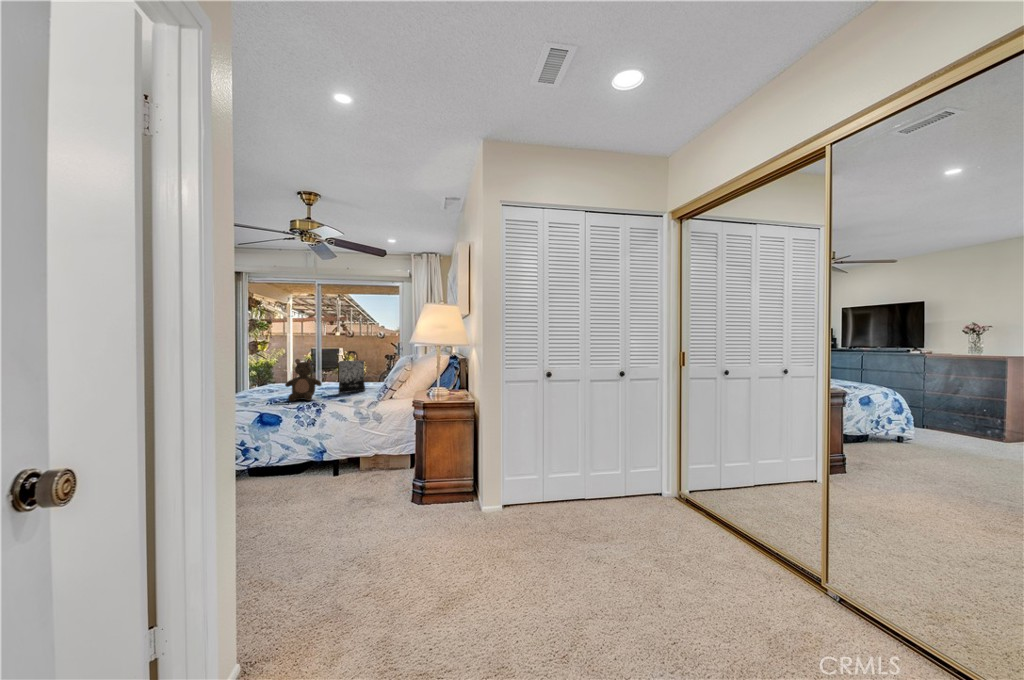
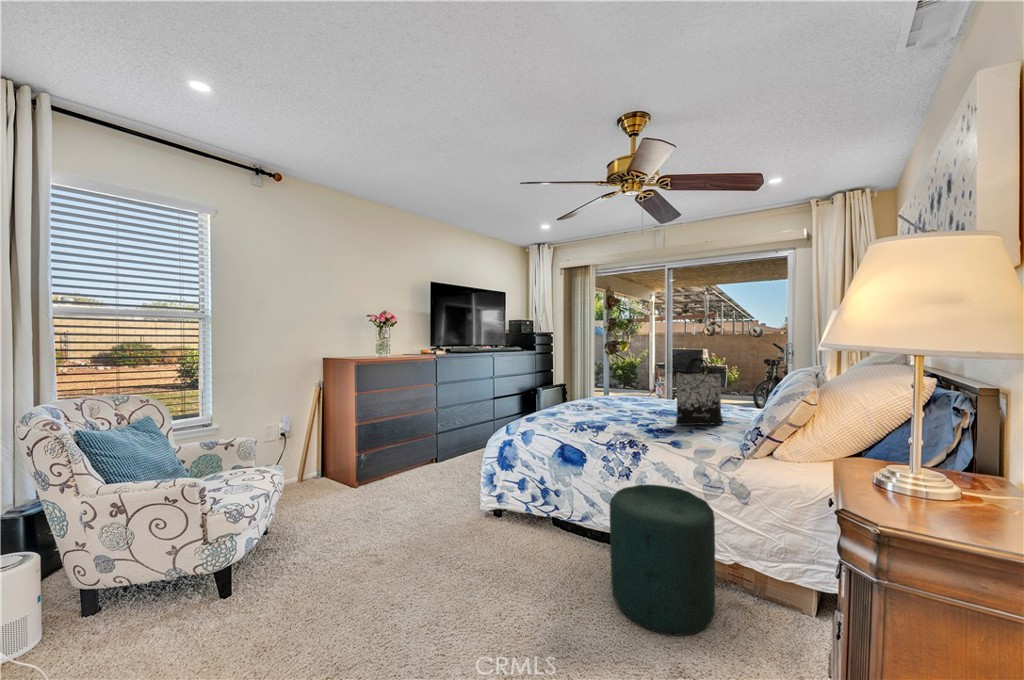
stuffed bear: present [285,359,322,401] -> none [593,370,644,437]
ottoman: none [310,423,367,492] -> present [610,485,715,635]

